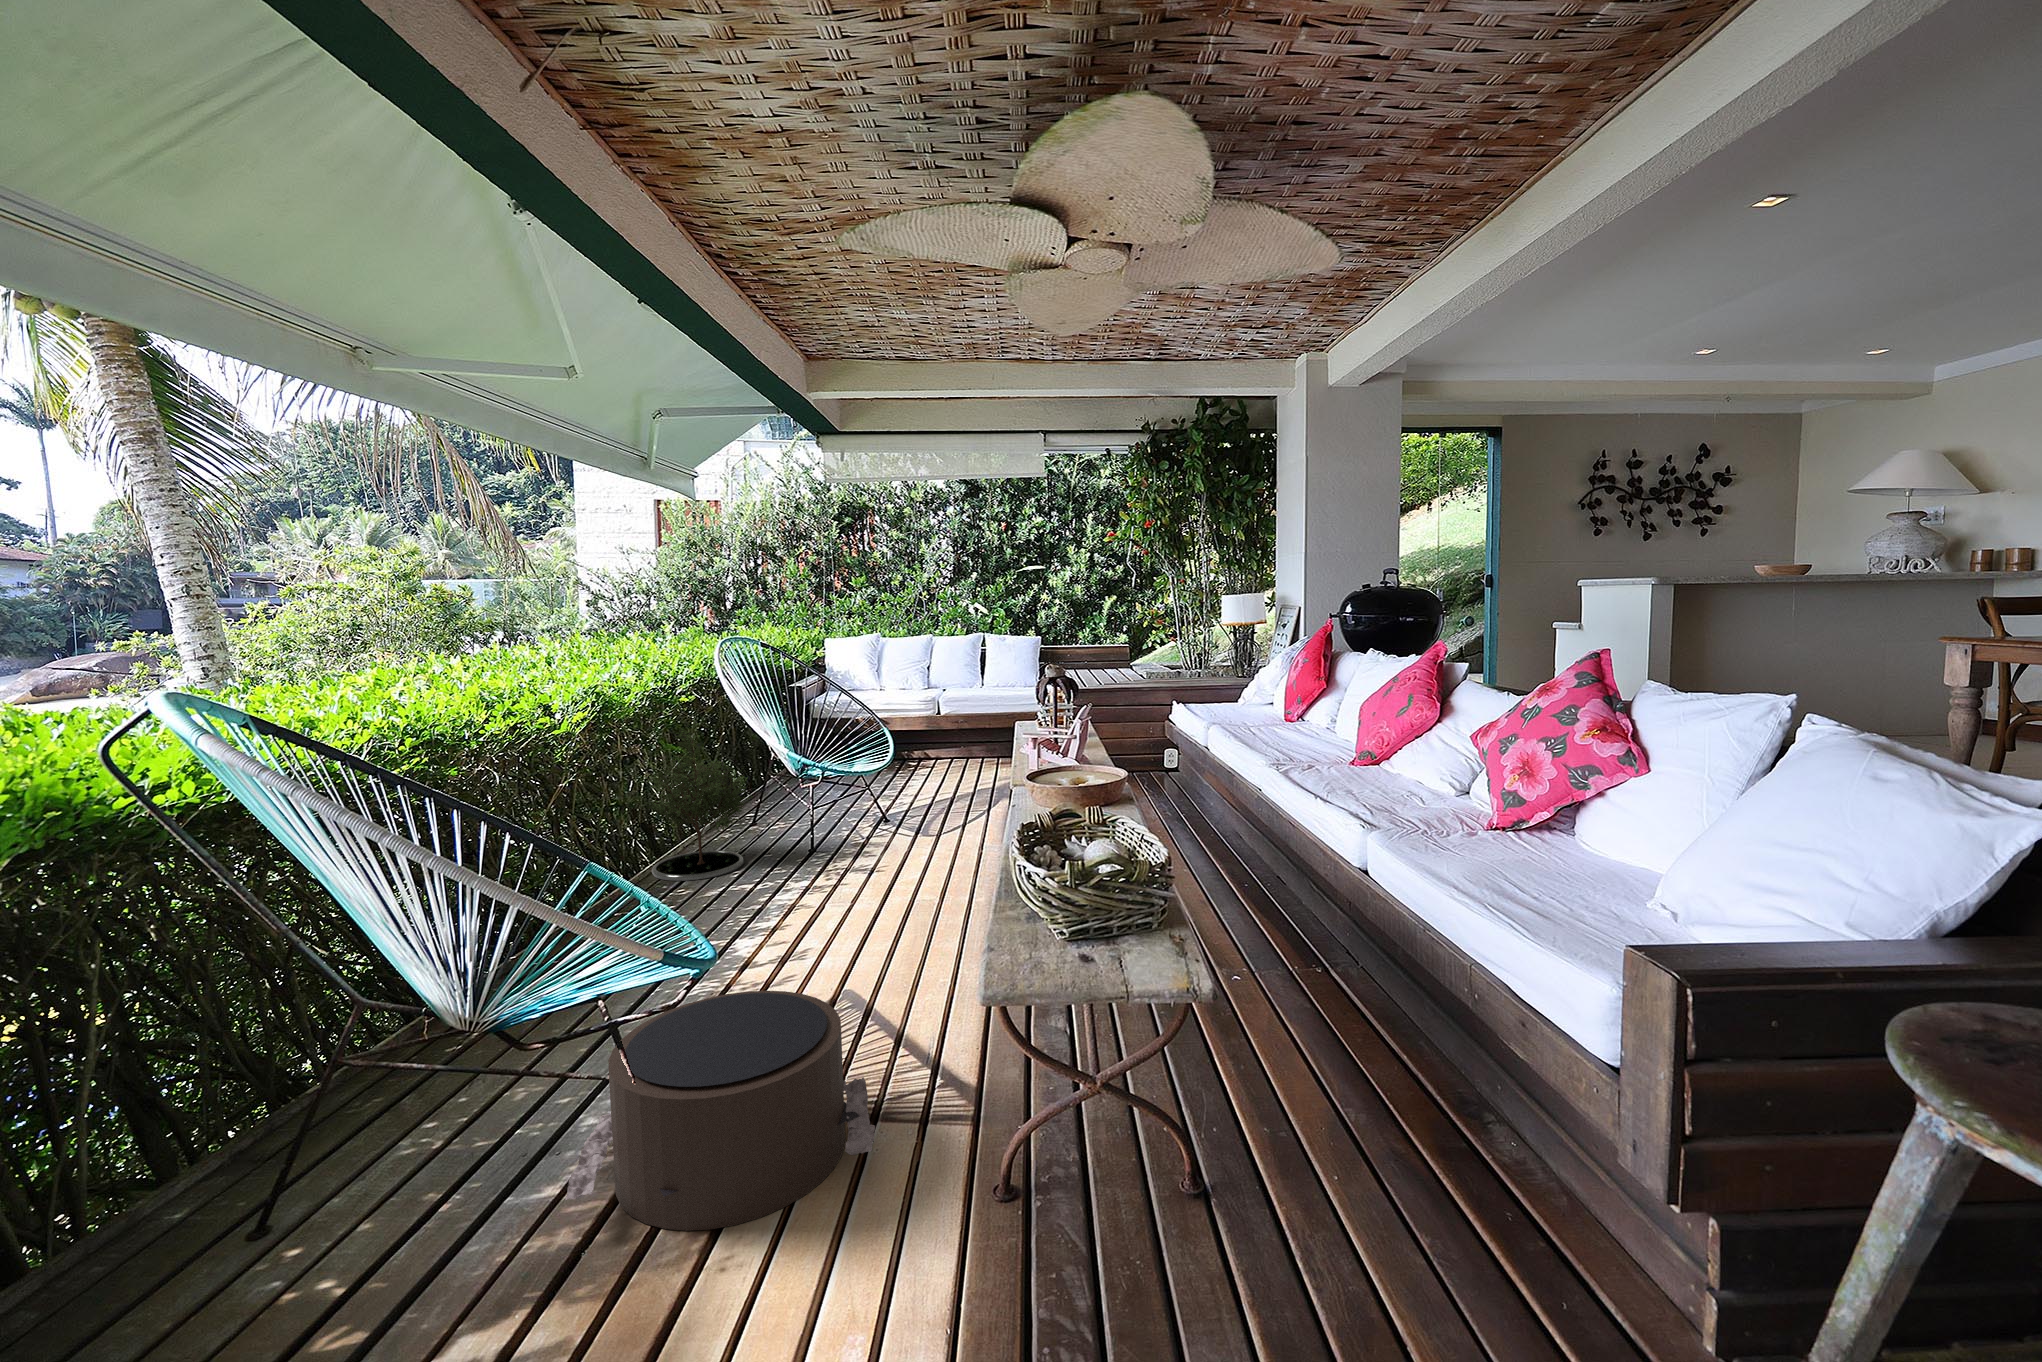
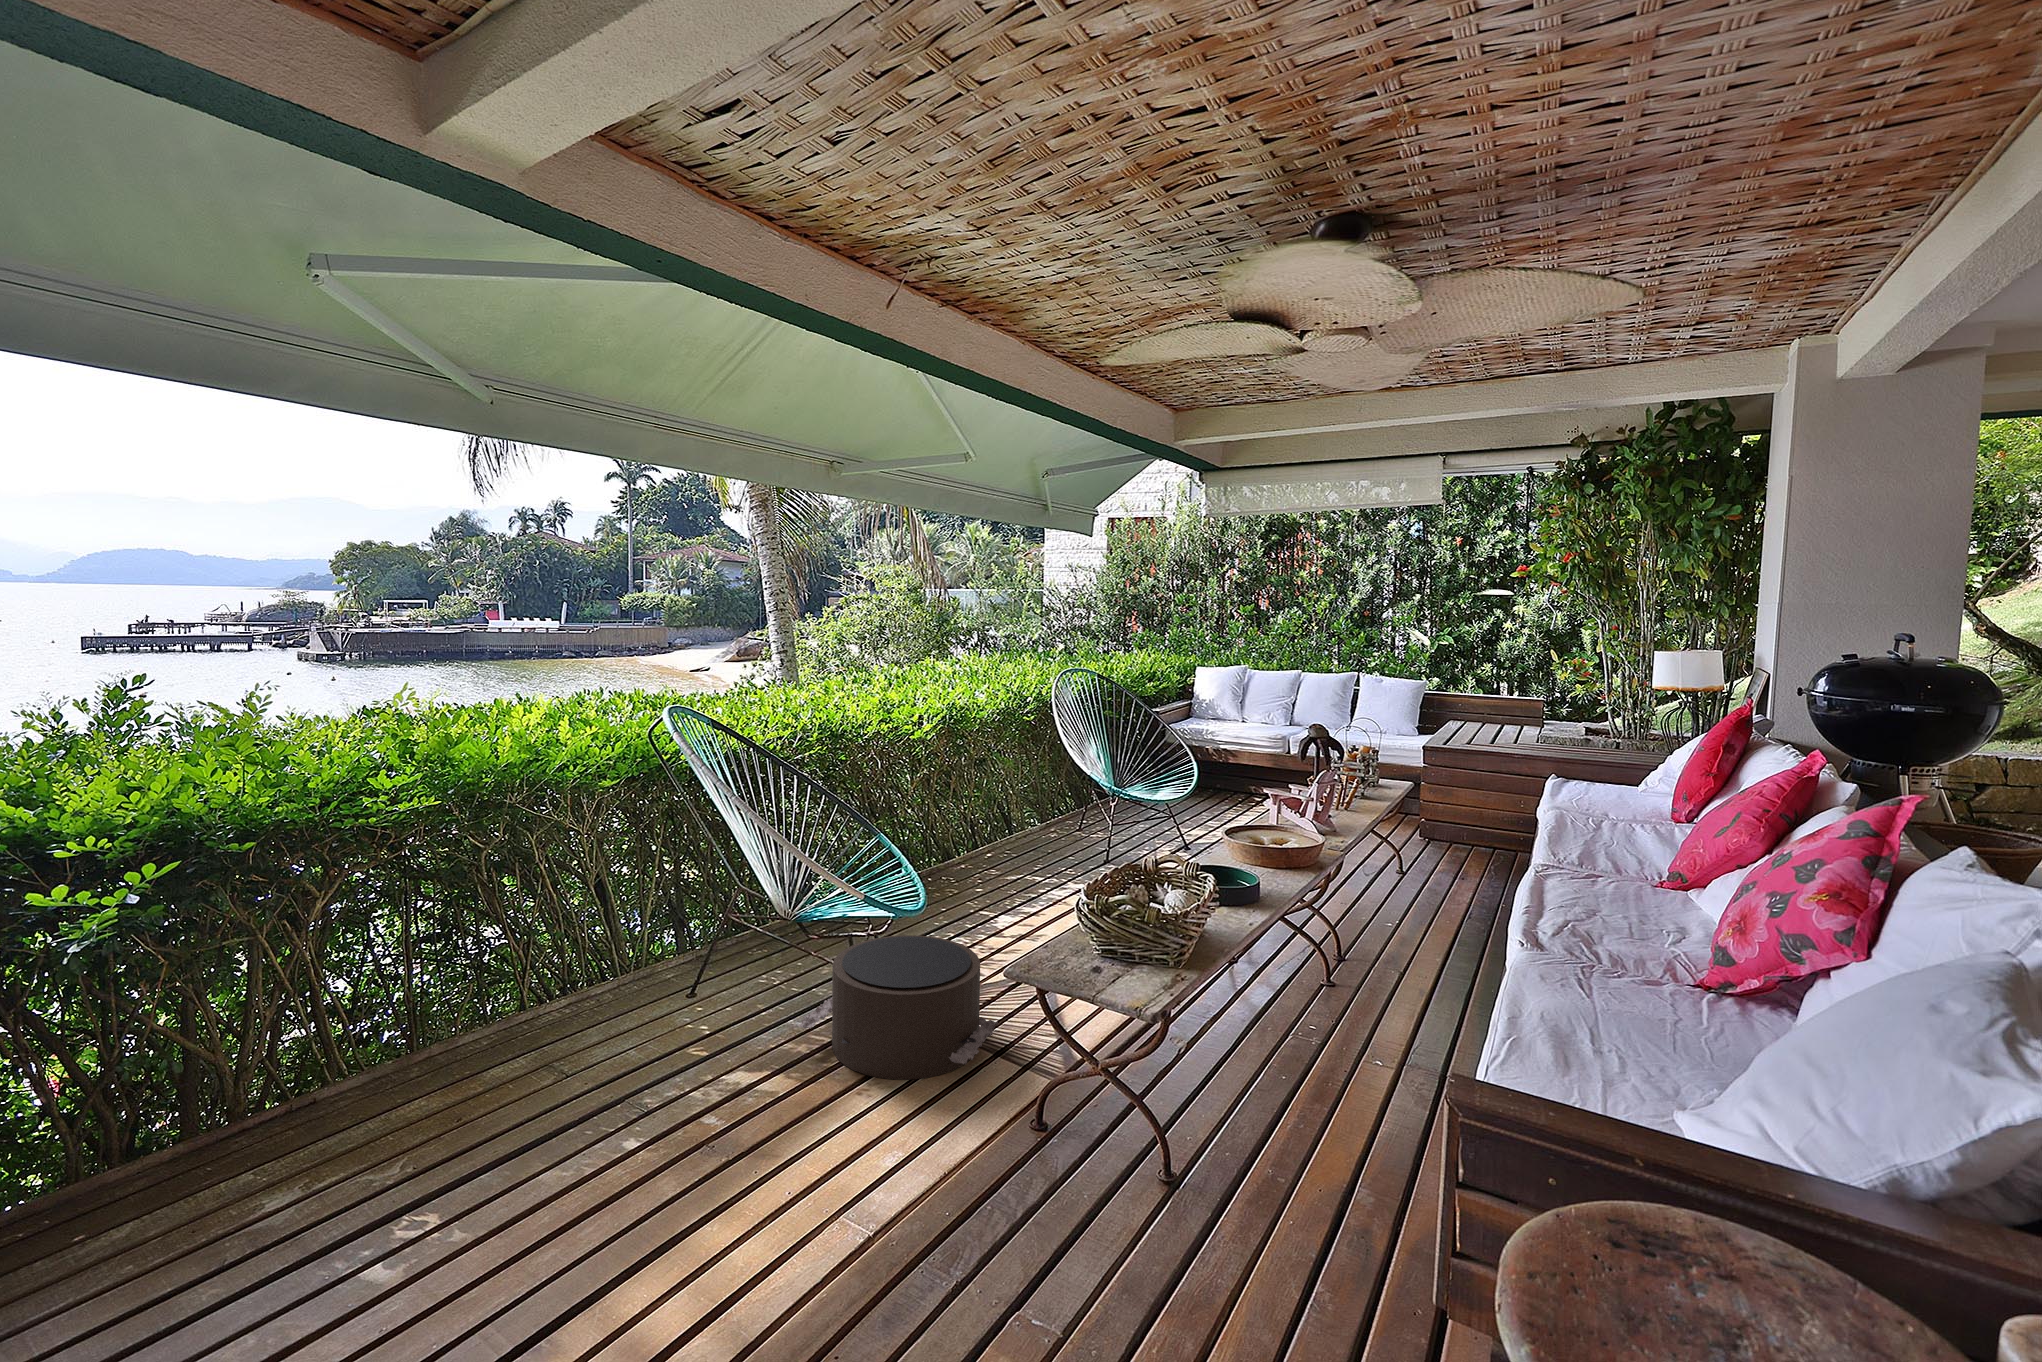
potted tree: present [642,719,753,881] -> none [996,726,1080,858]

